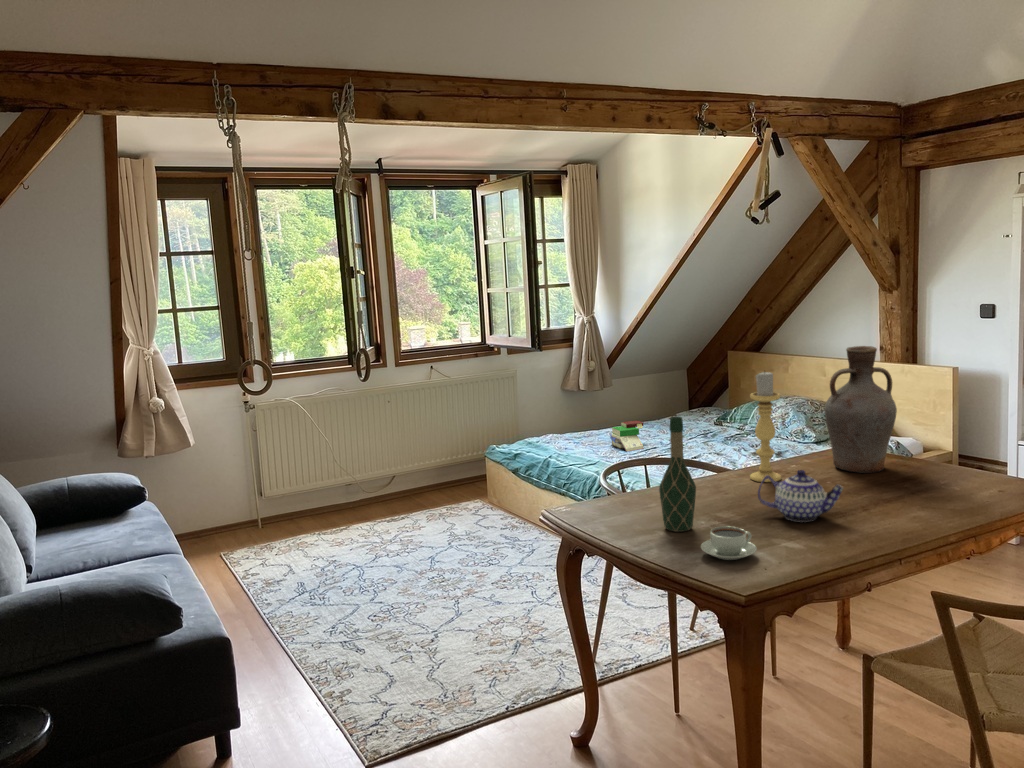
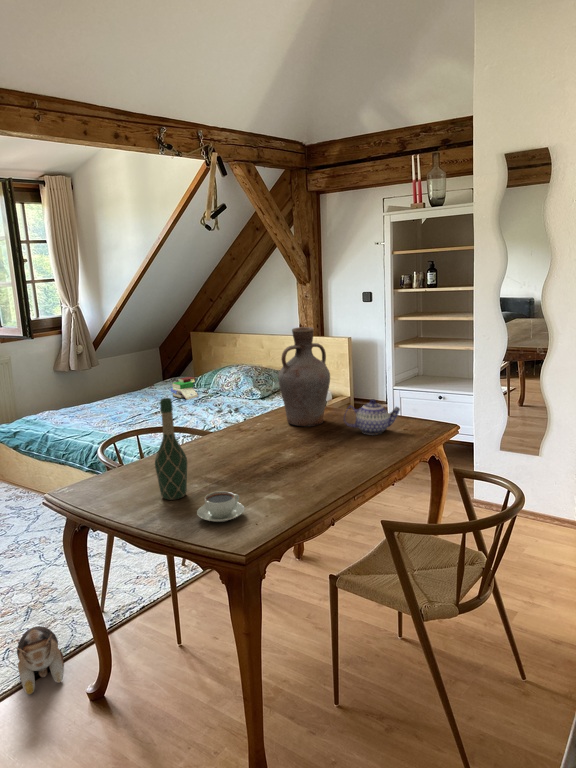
candle holder: present [750,372,781,482] -> none [222,351,250,443]
book: present [610,420,644,452] -> present [171,377,198,400]
teapot: present [758,470,843,522] -> present [344,399,400,435]
plush toy: none [502,655,548,726] -> present [16,626,64,695]

